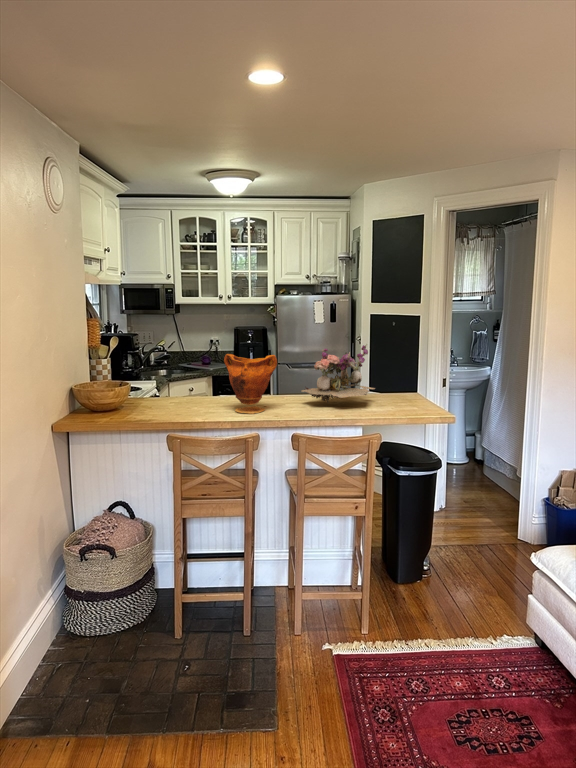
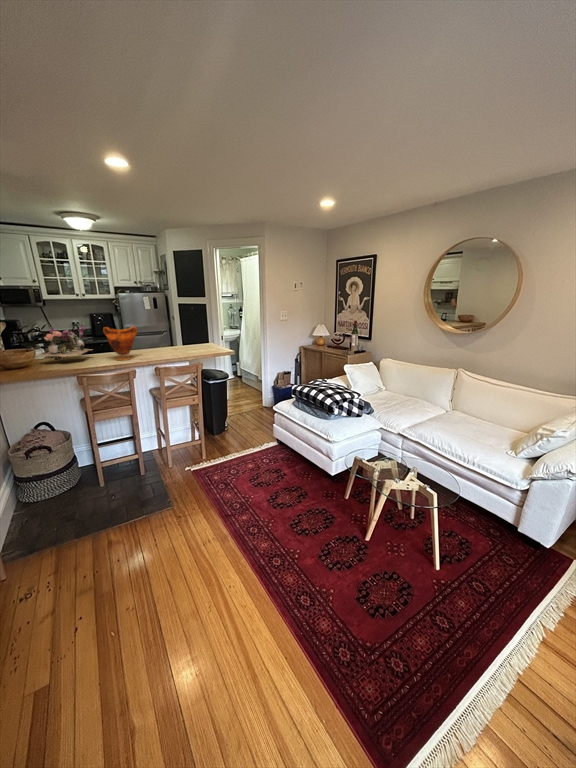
flower arrangement: present [302,344,375,403] -> present [40,324,92,361]

